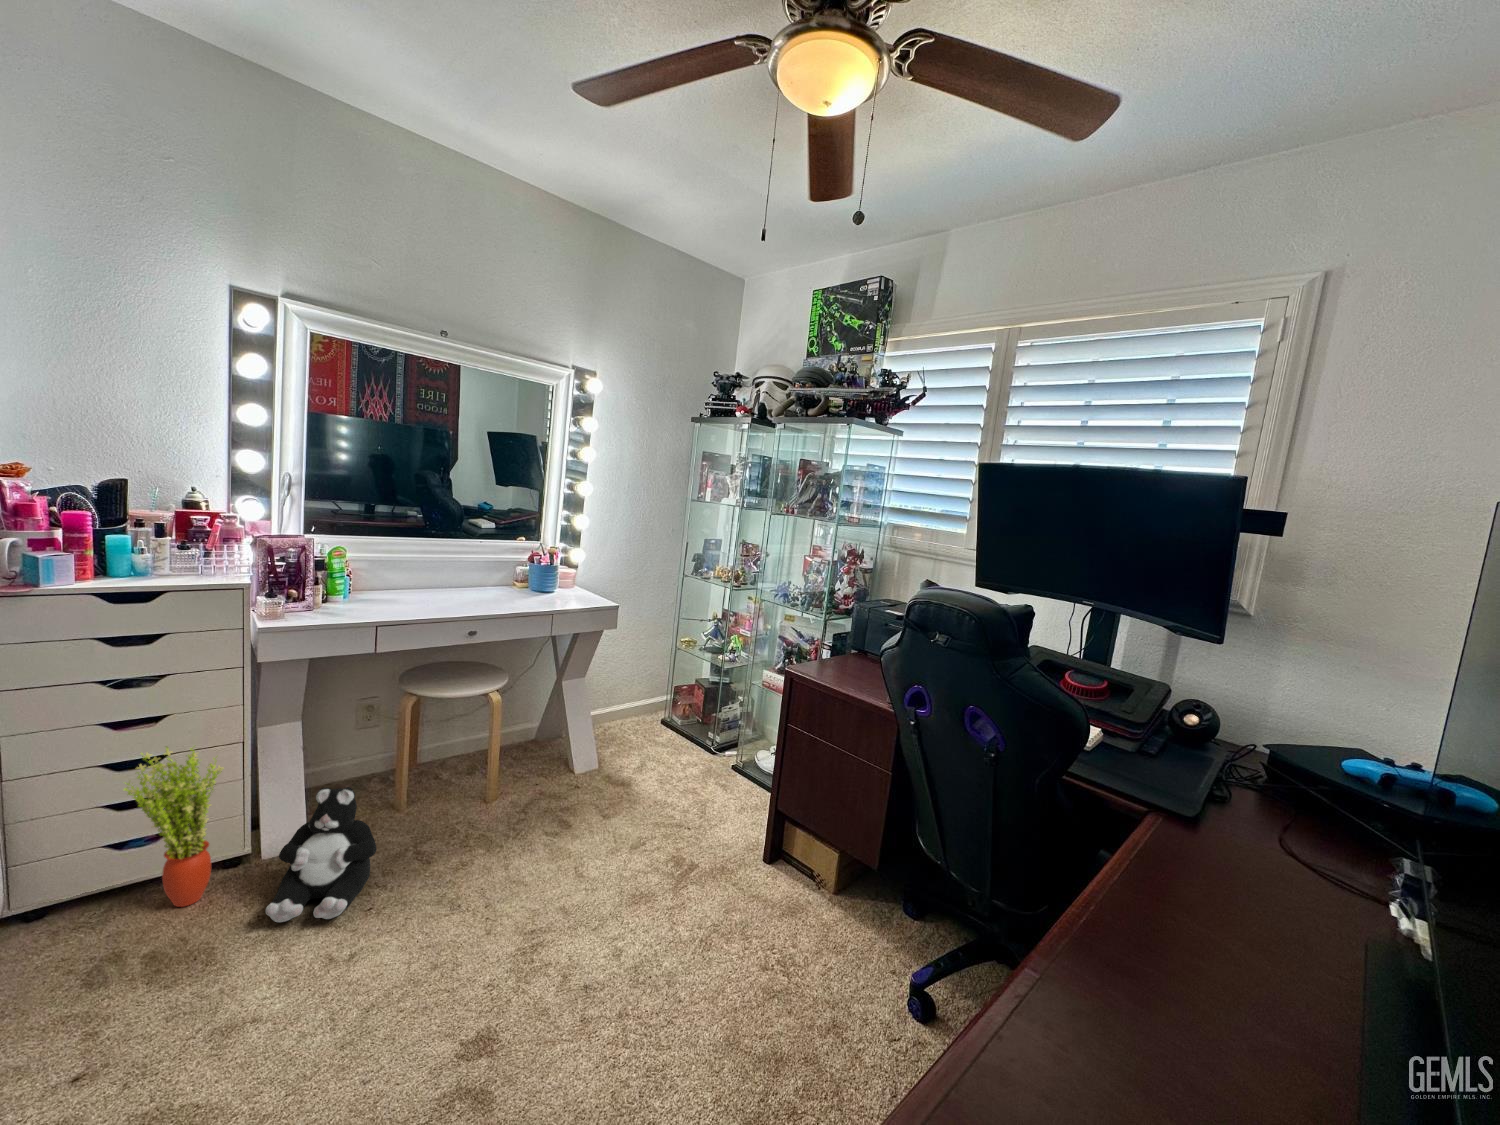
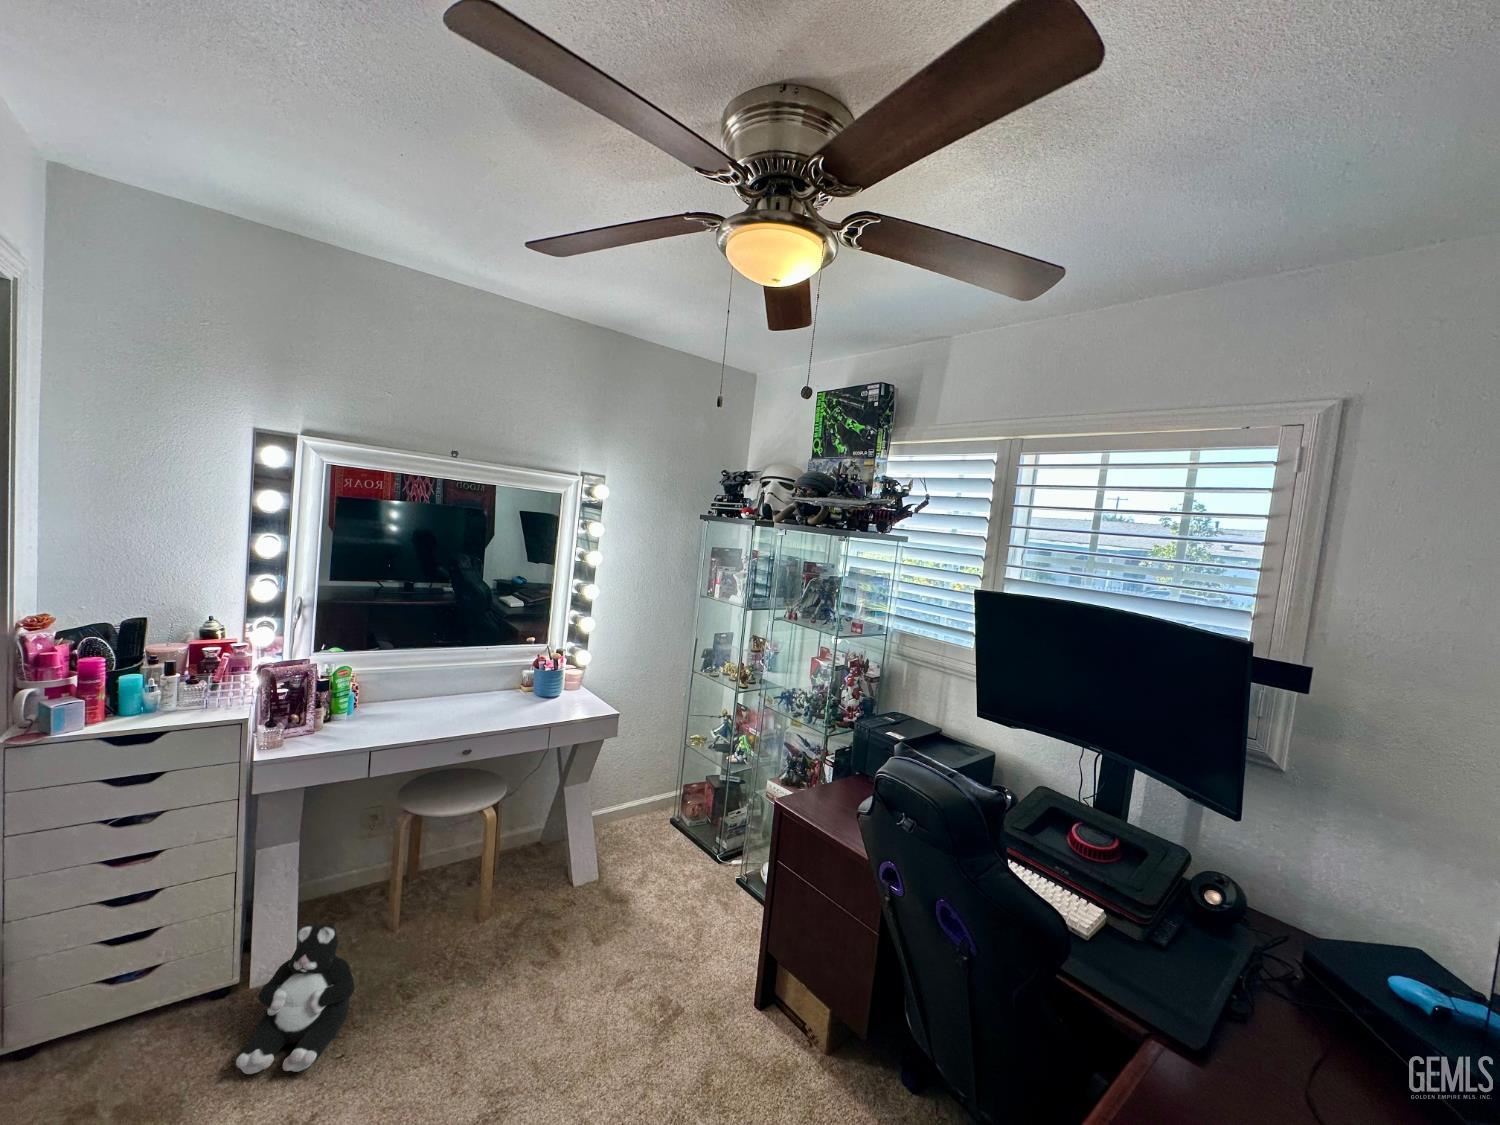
potted plant: present [124,746,224,907] -> none [109,883,210,1049]

